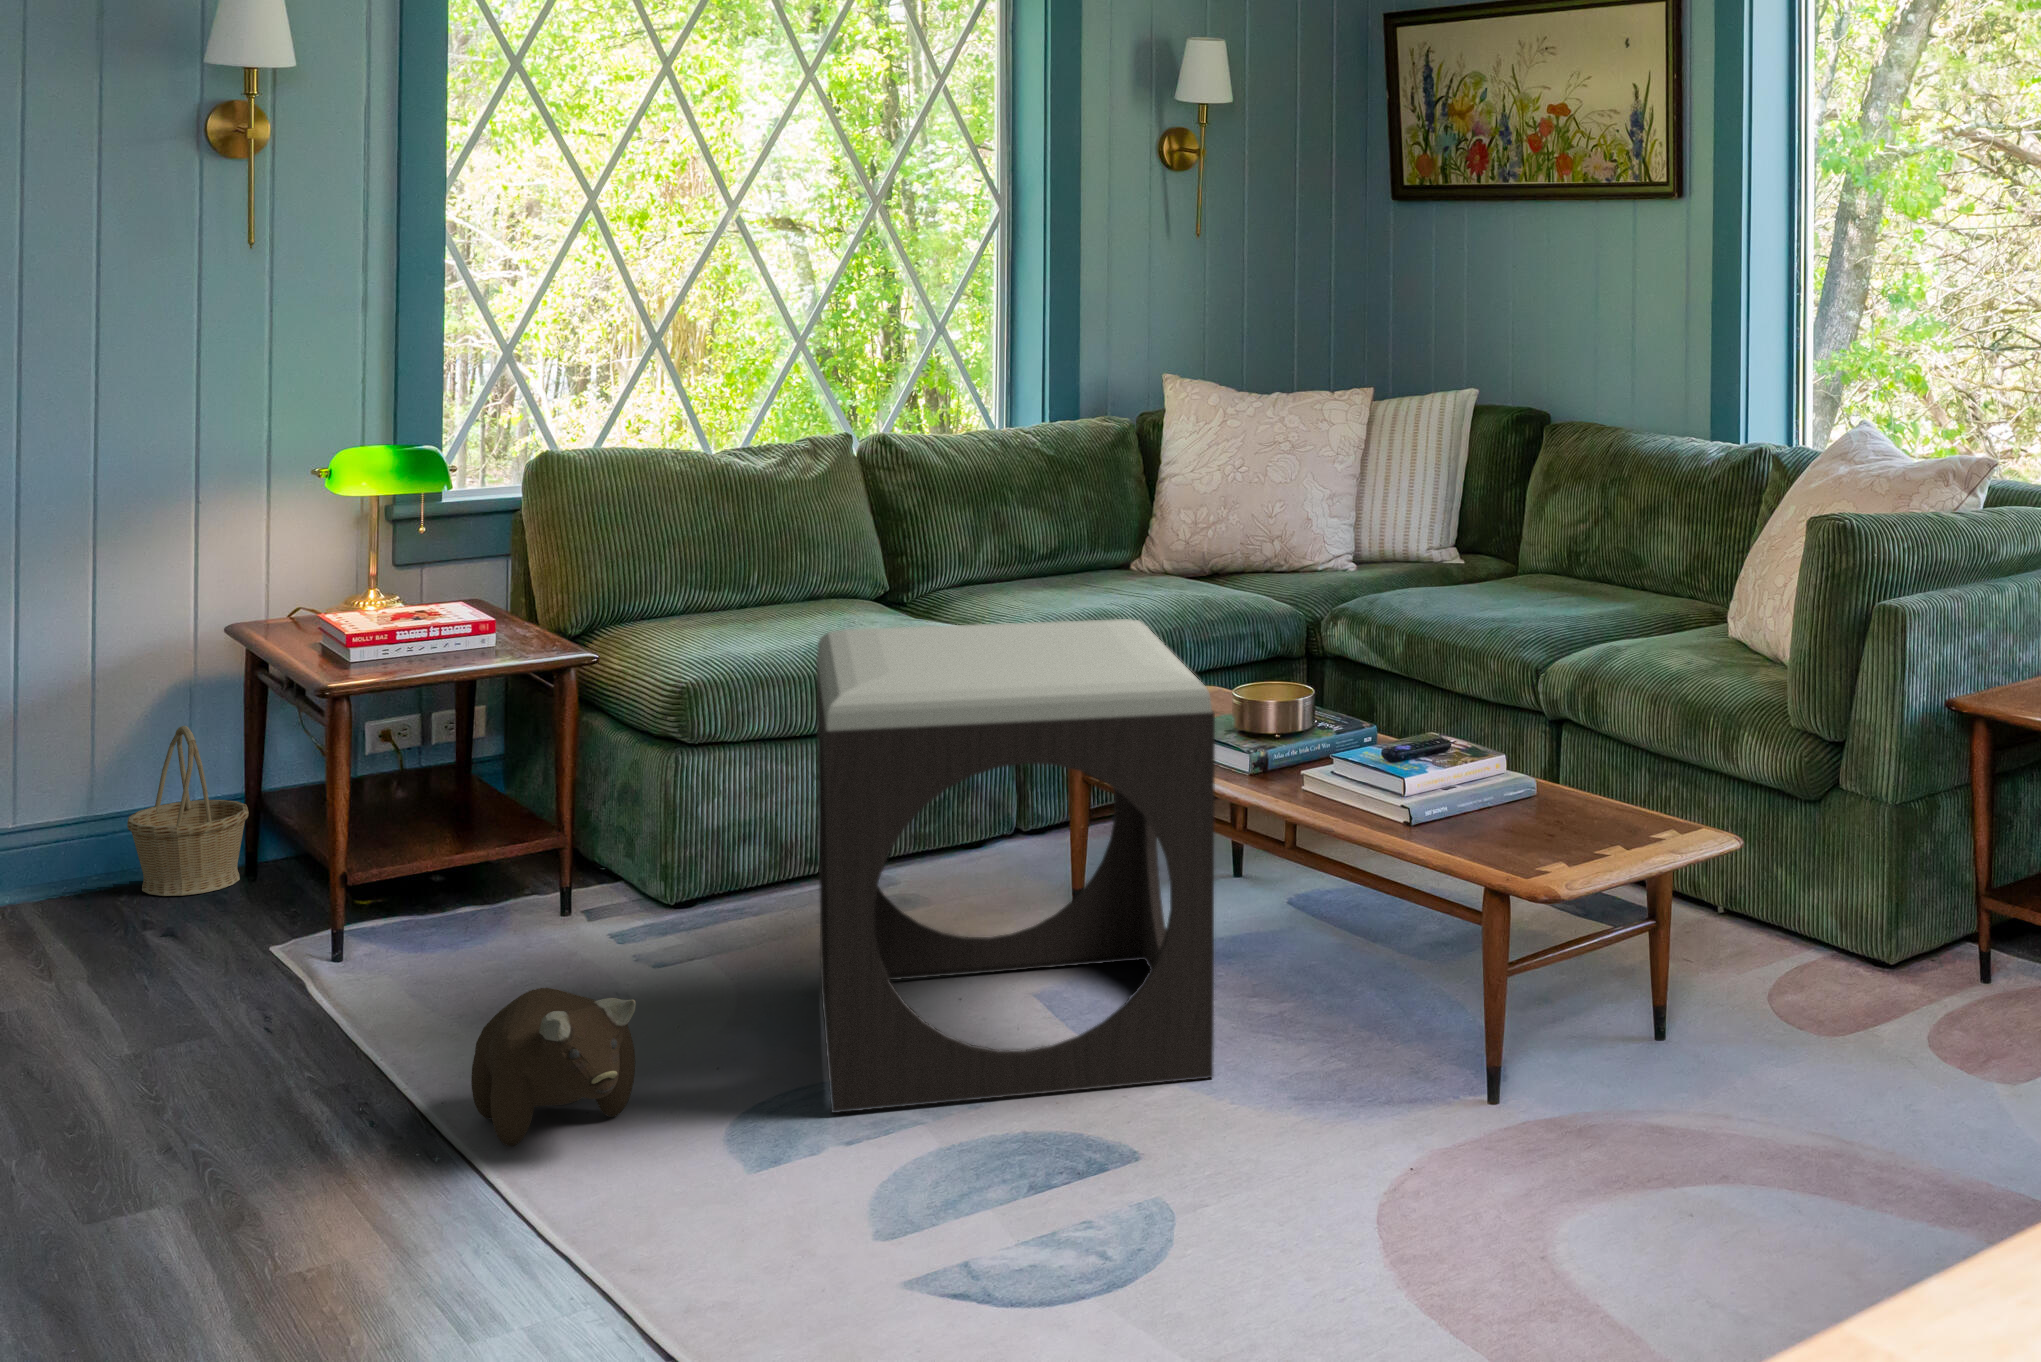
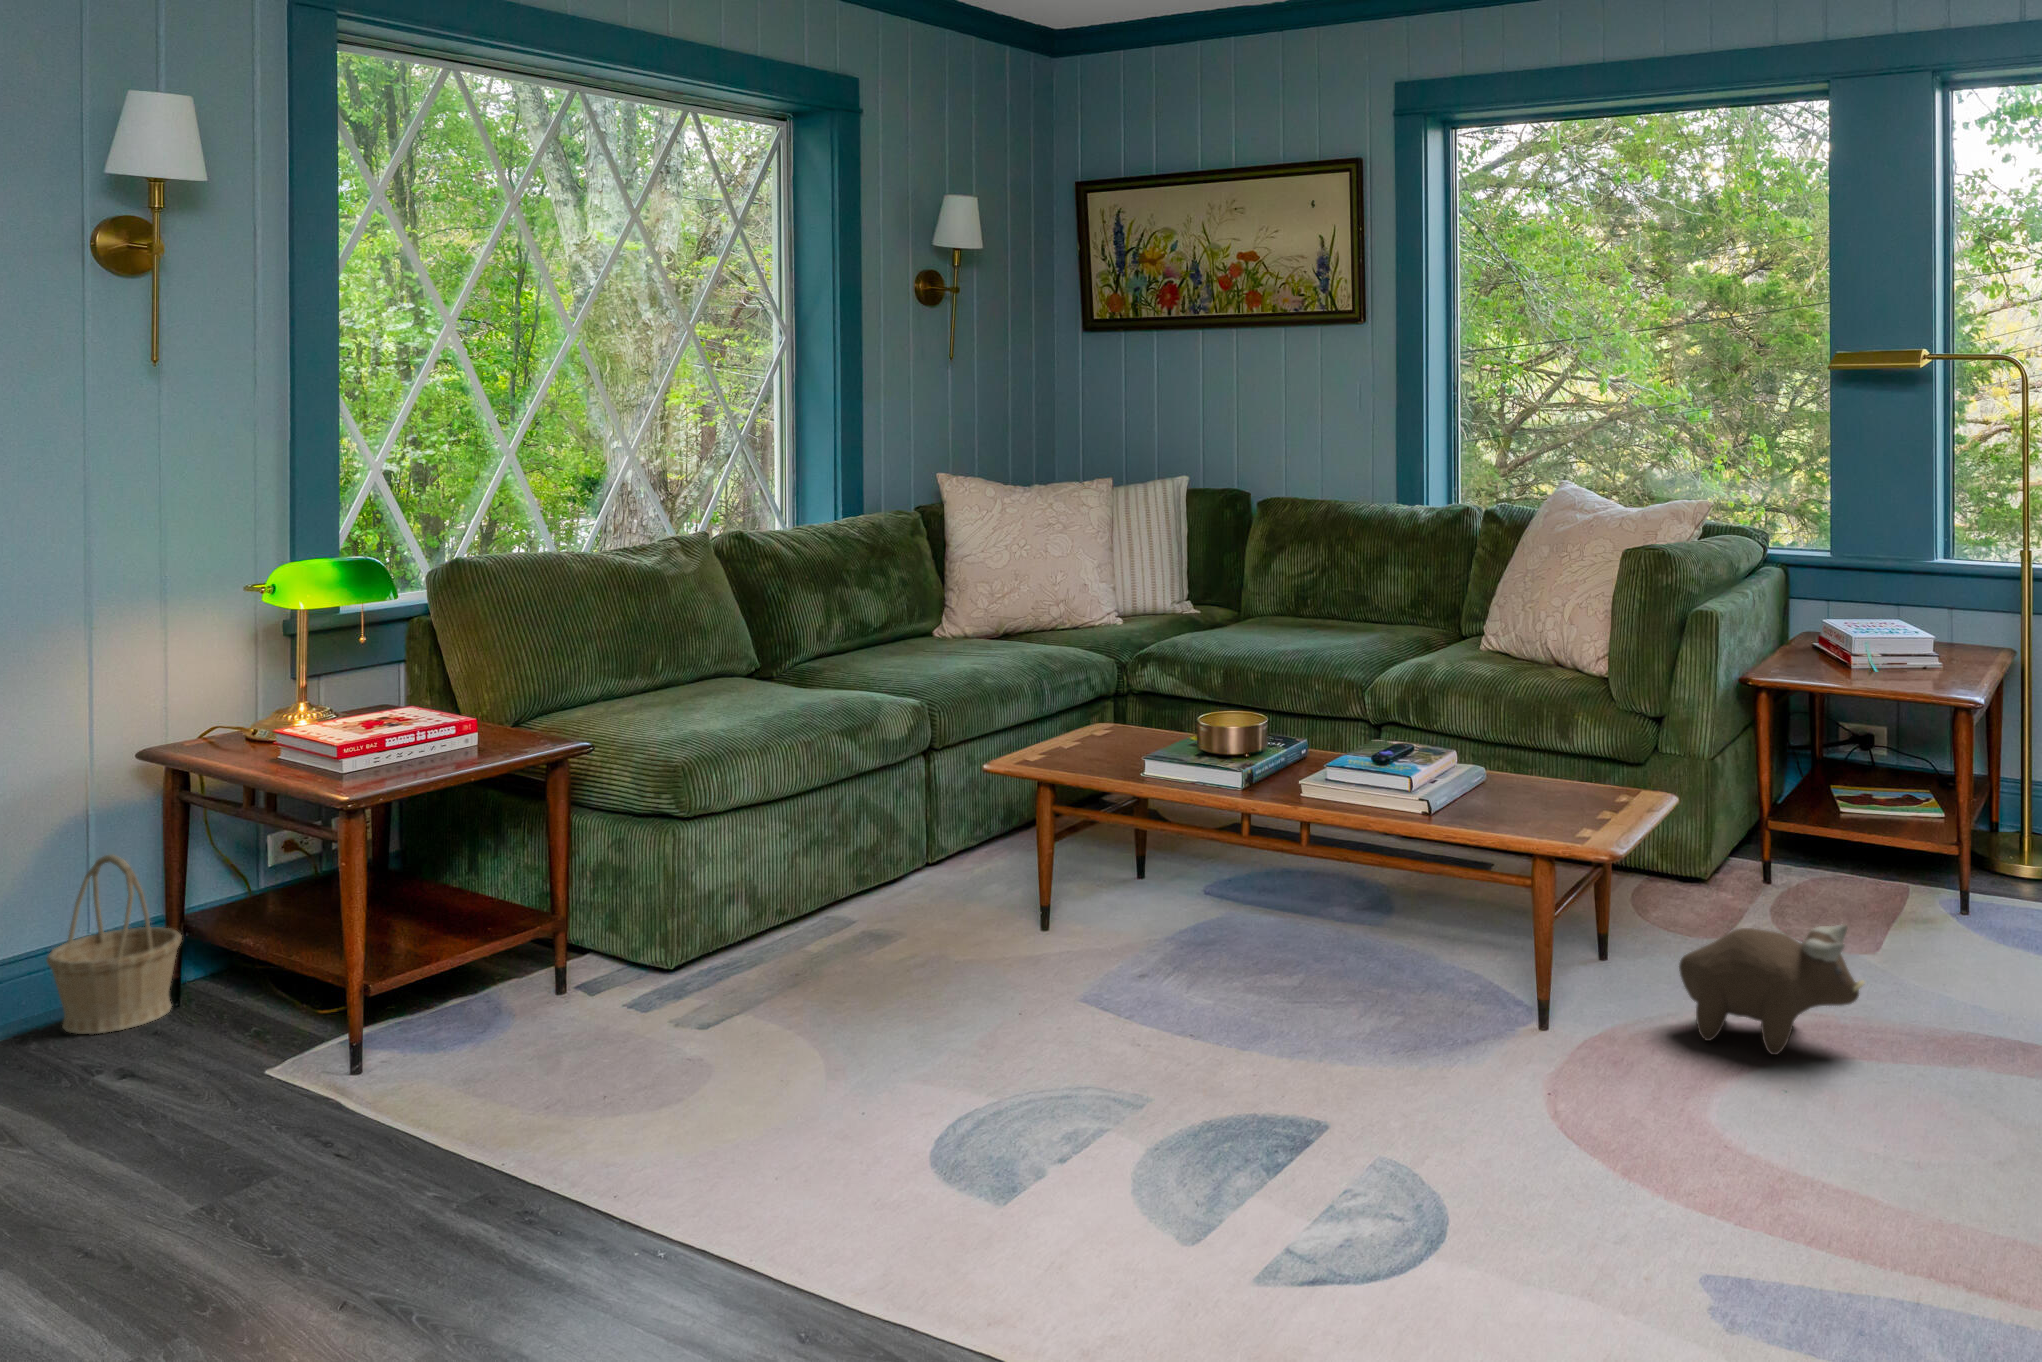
footstool: present [816,619,1215,1113] -> none [883,666,1310,1128]
plush toy: present [471,988,636,1146] -> present [1679,924,1864,1055]

